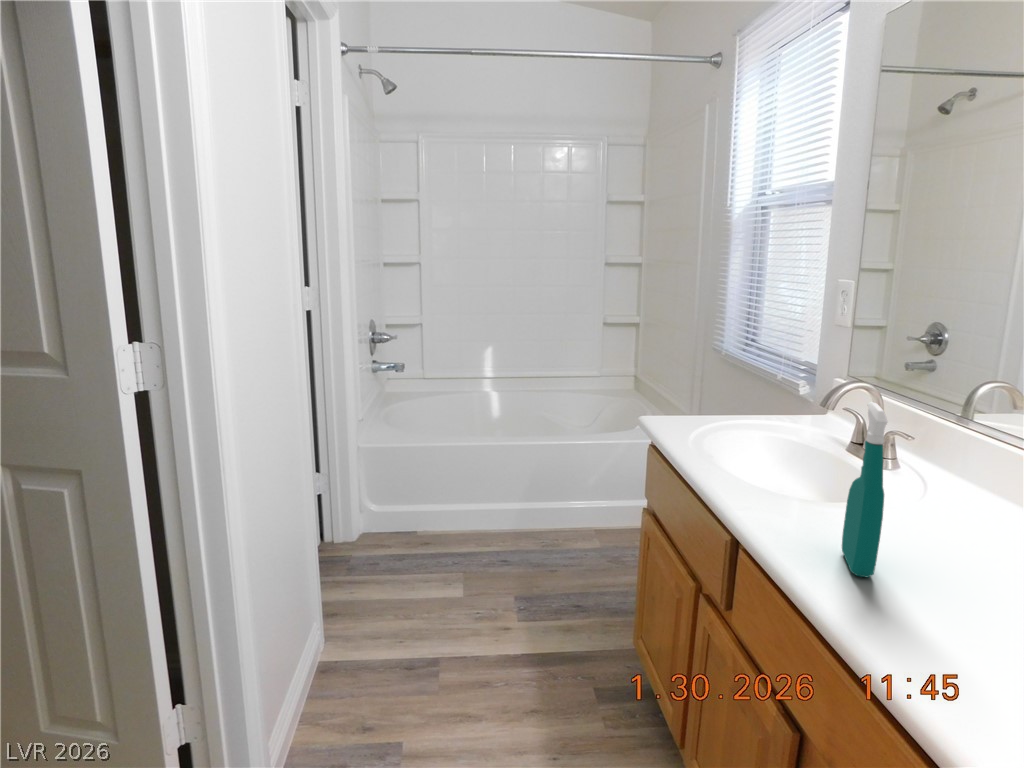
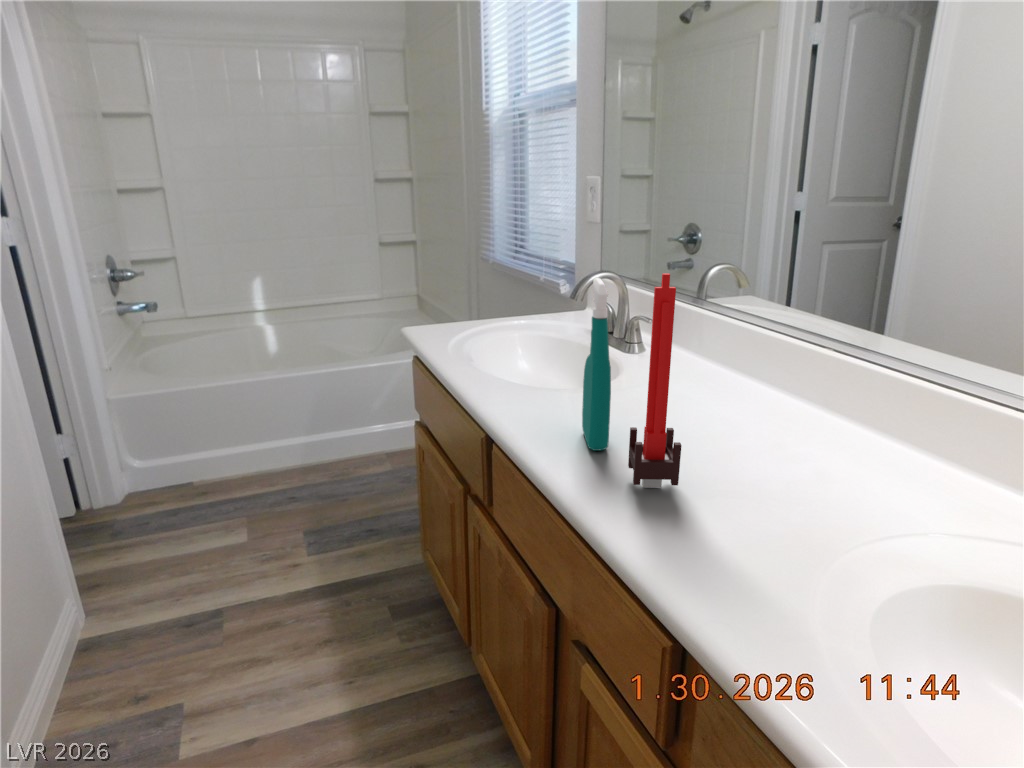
candle: none [901,413,975,632] -> present [628,273,681,488]

